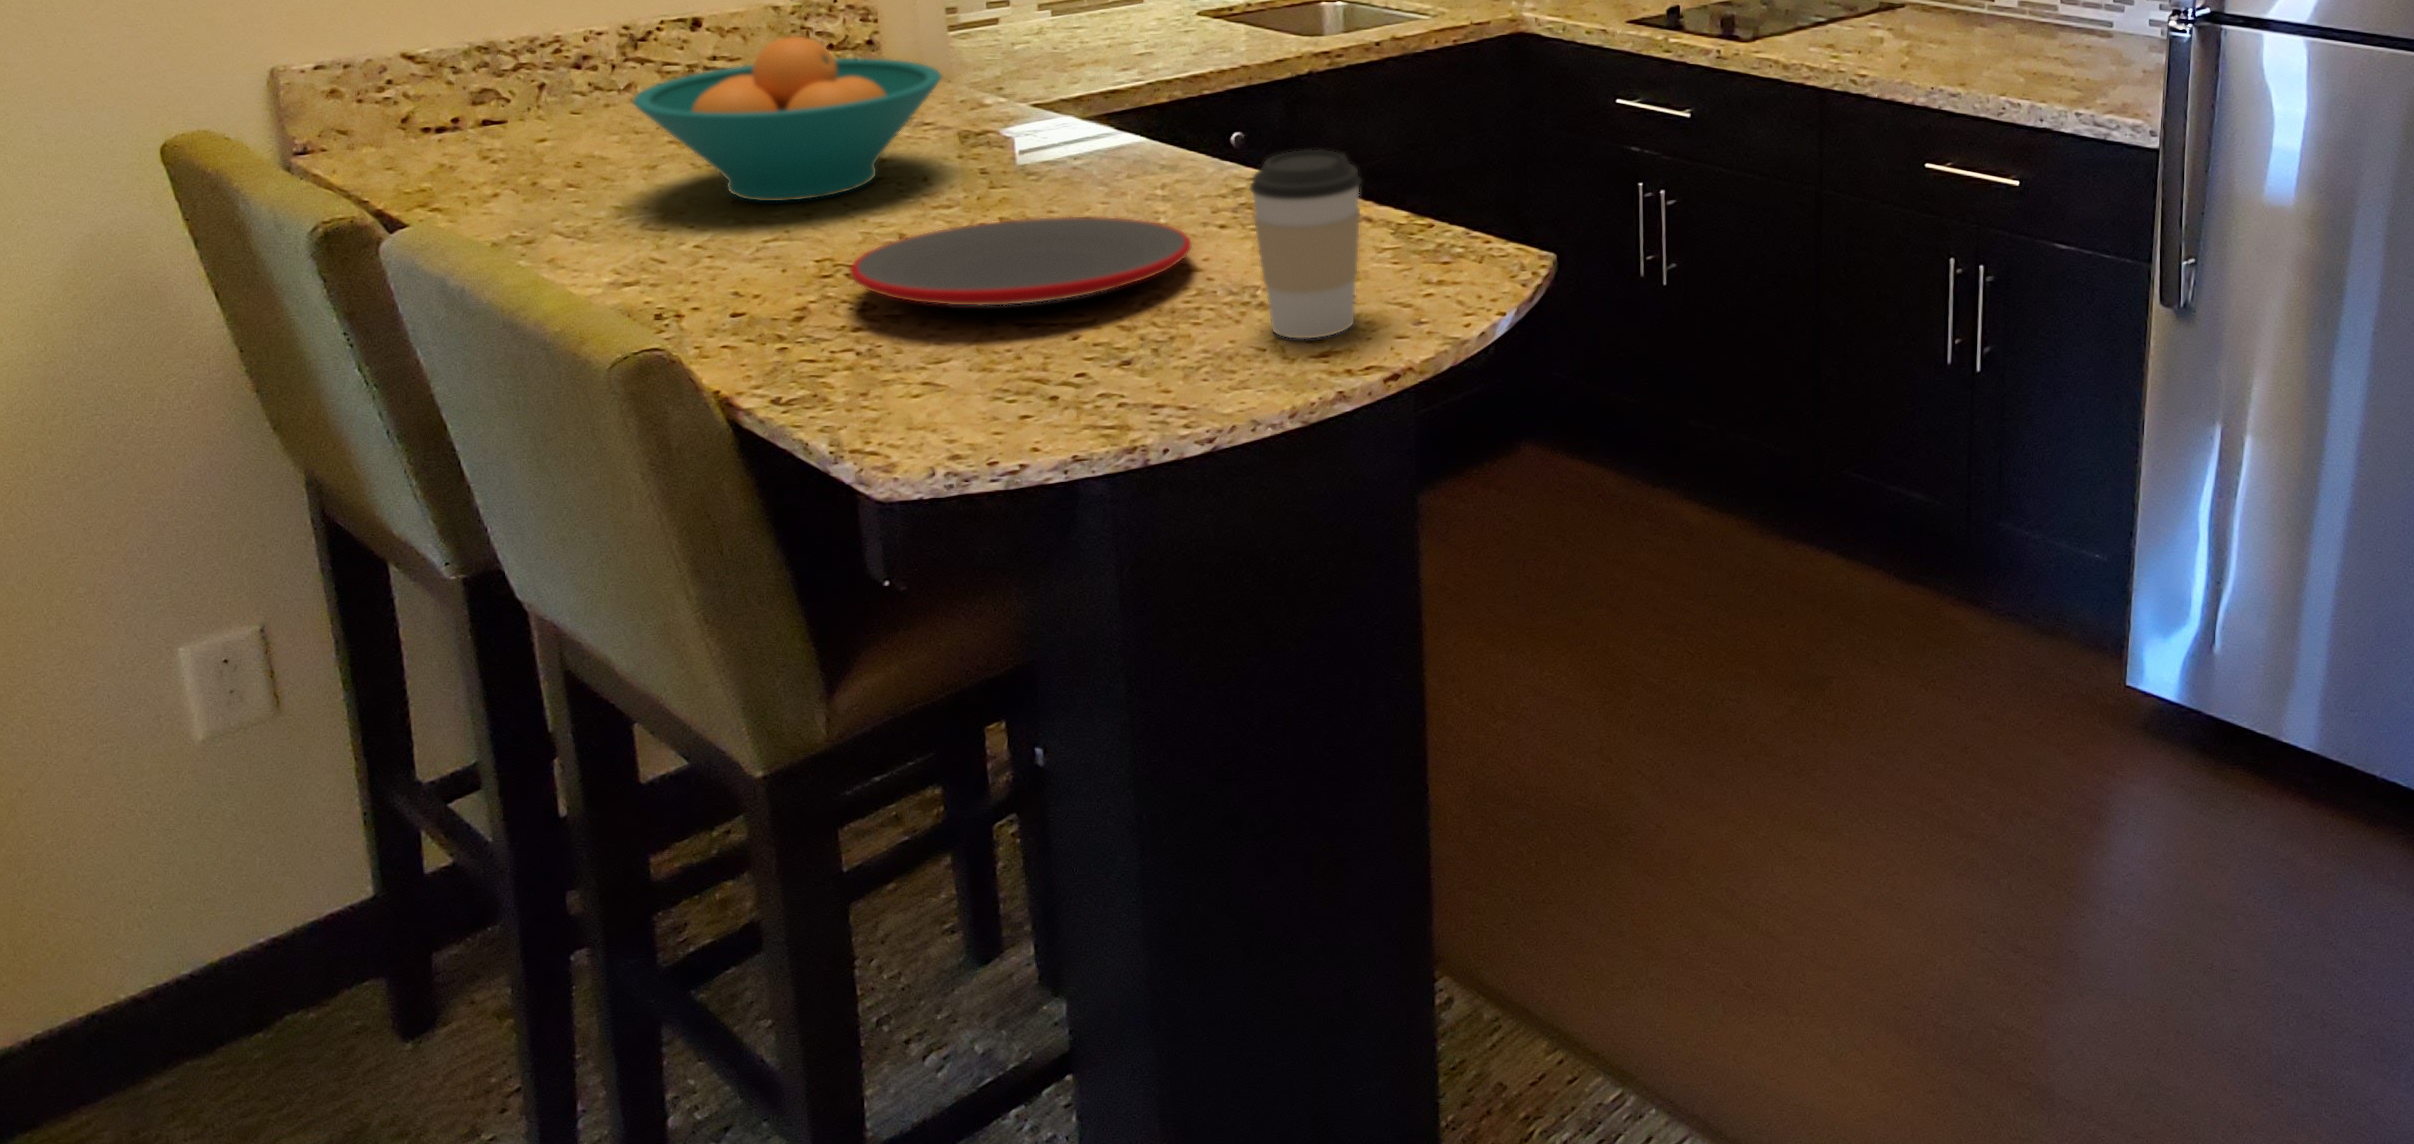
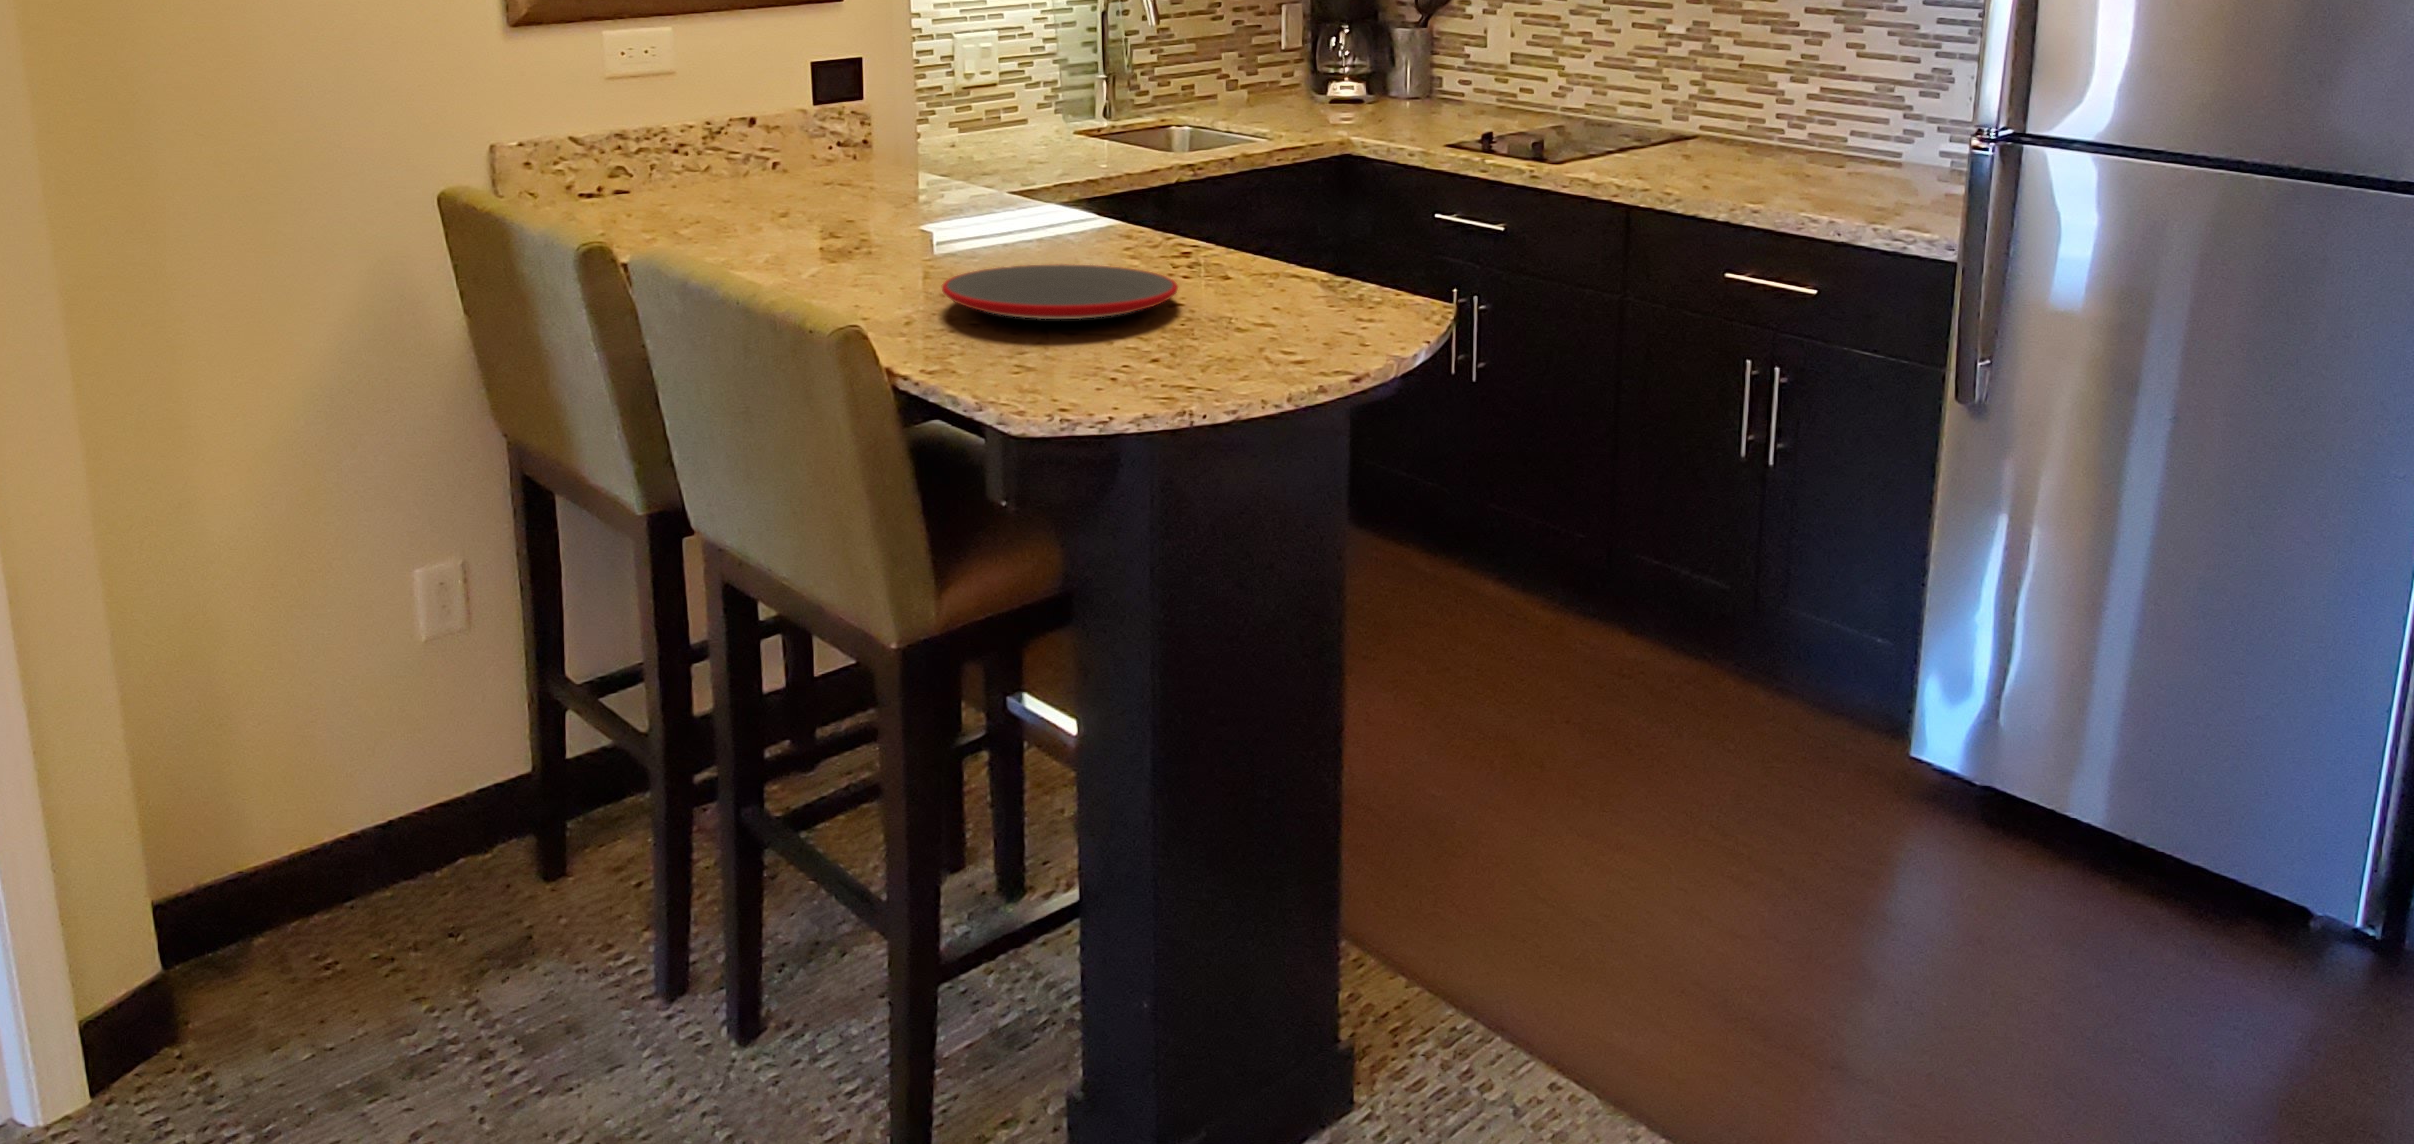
fruit bowl: present [633,36,941,201] -> none [756,124,963,249]
coffee cup: present [1250,150,1361,338] -> none [1244,209,1327,352]

